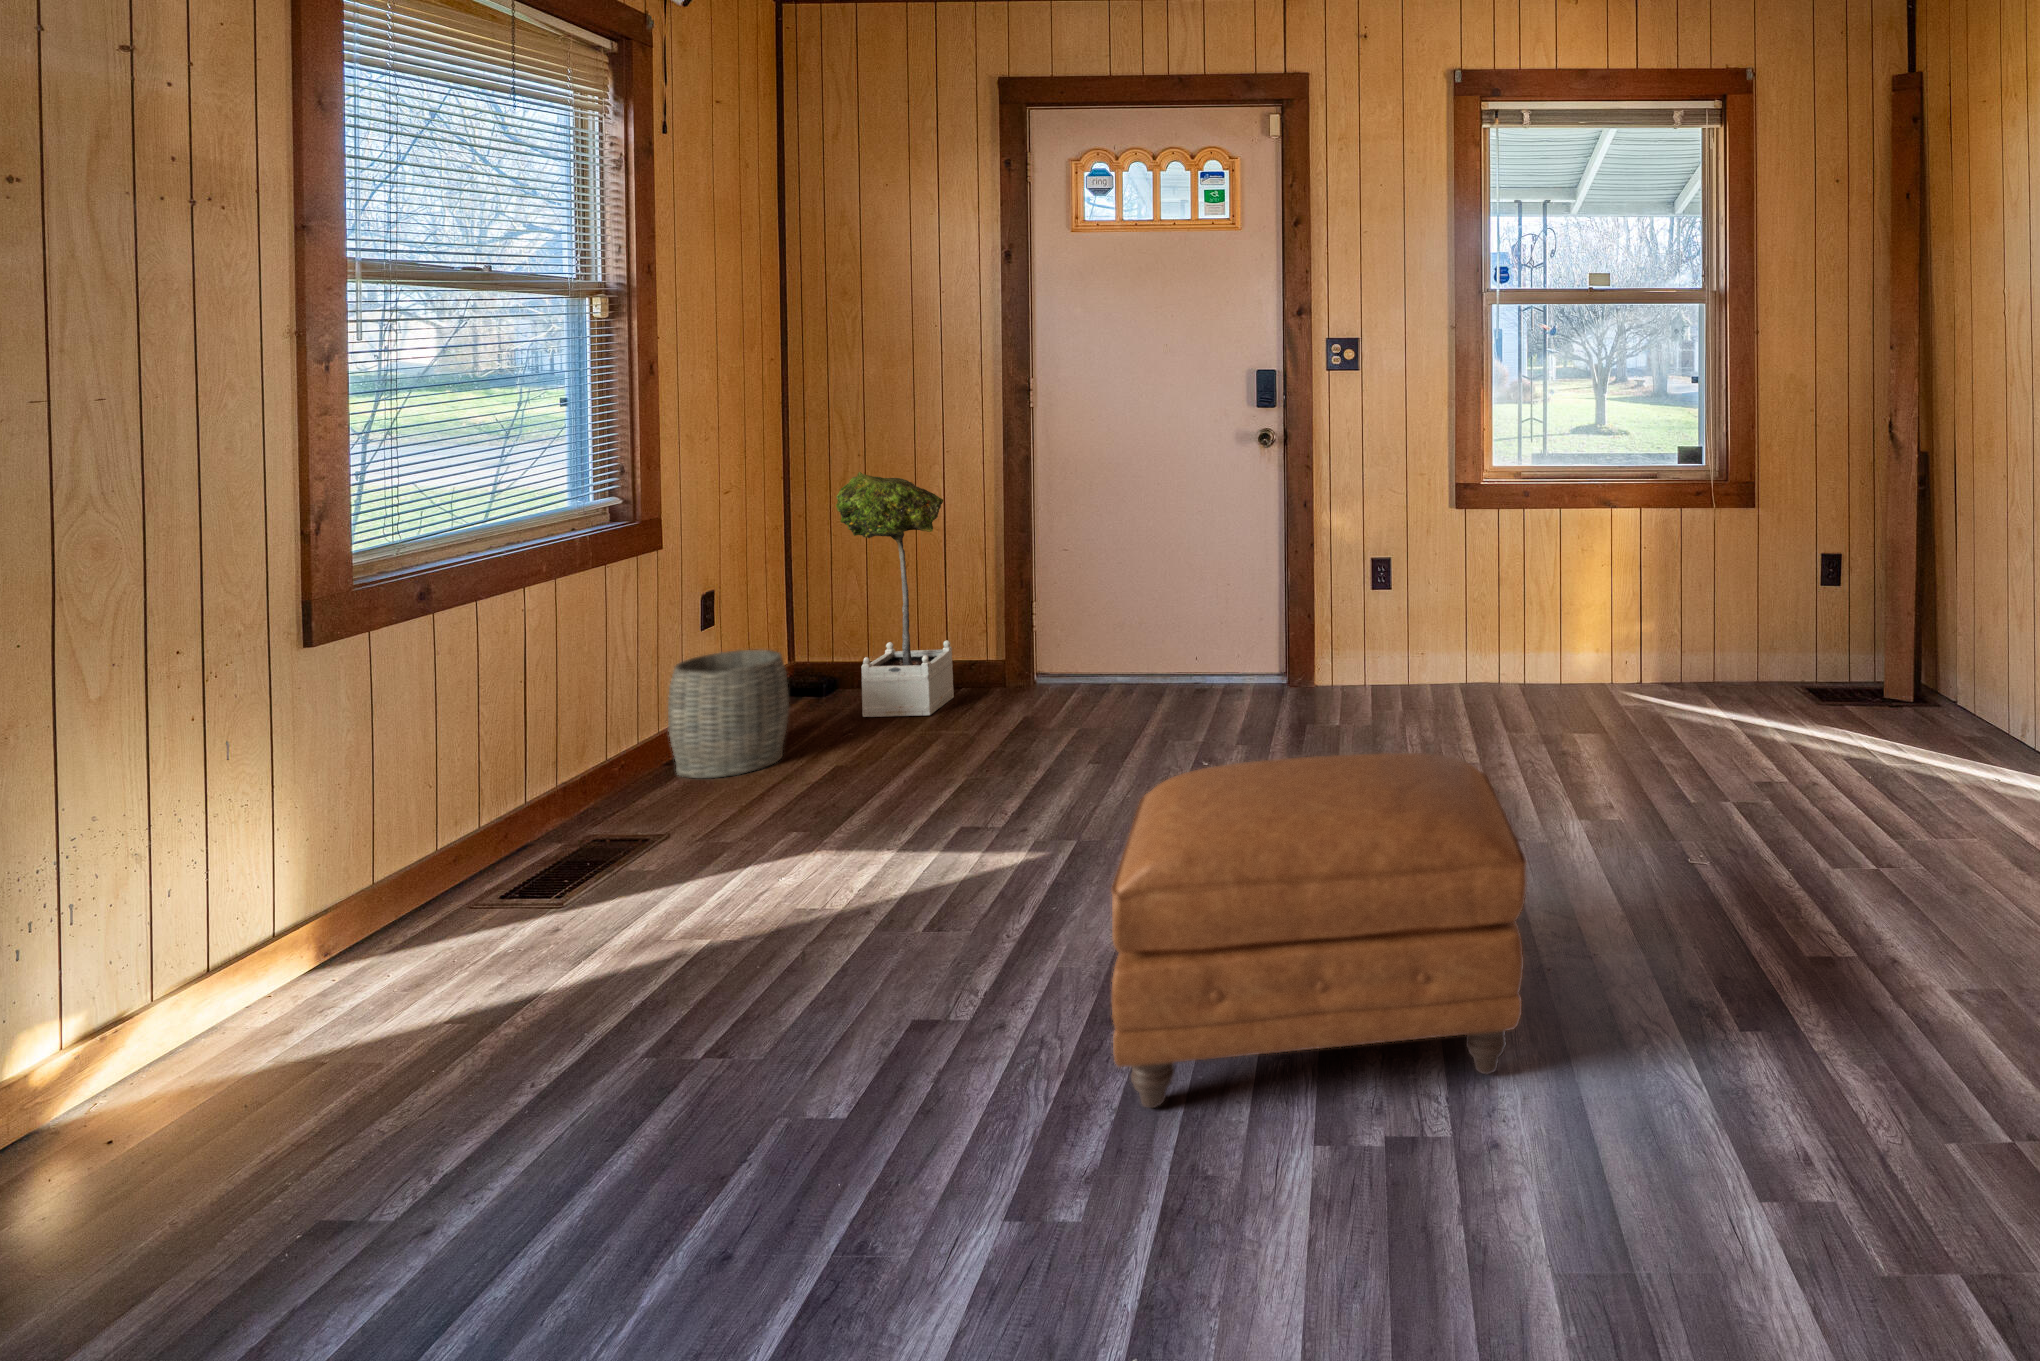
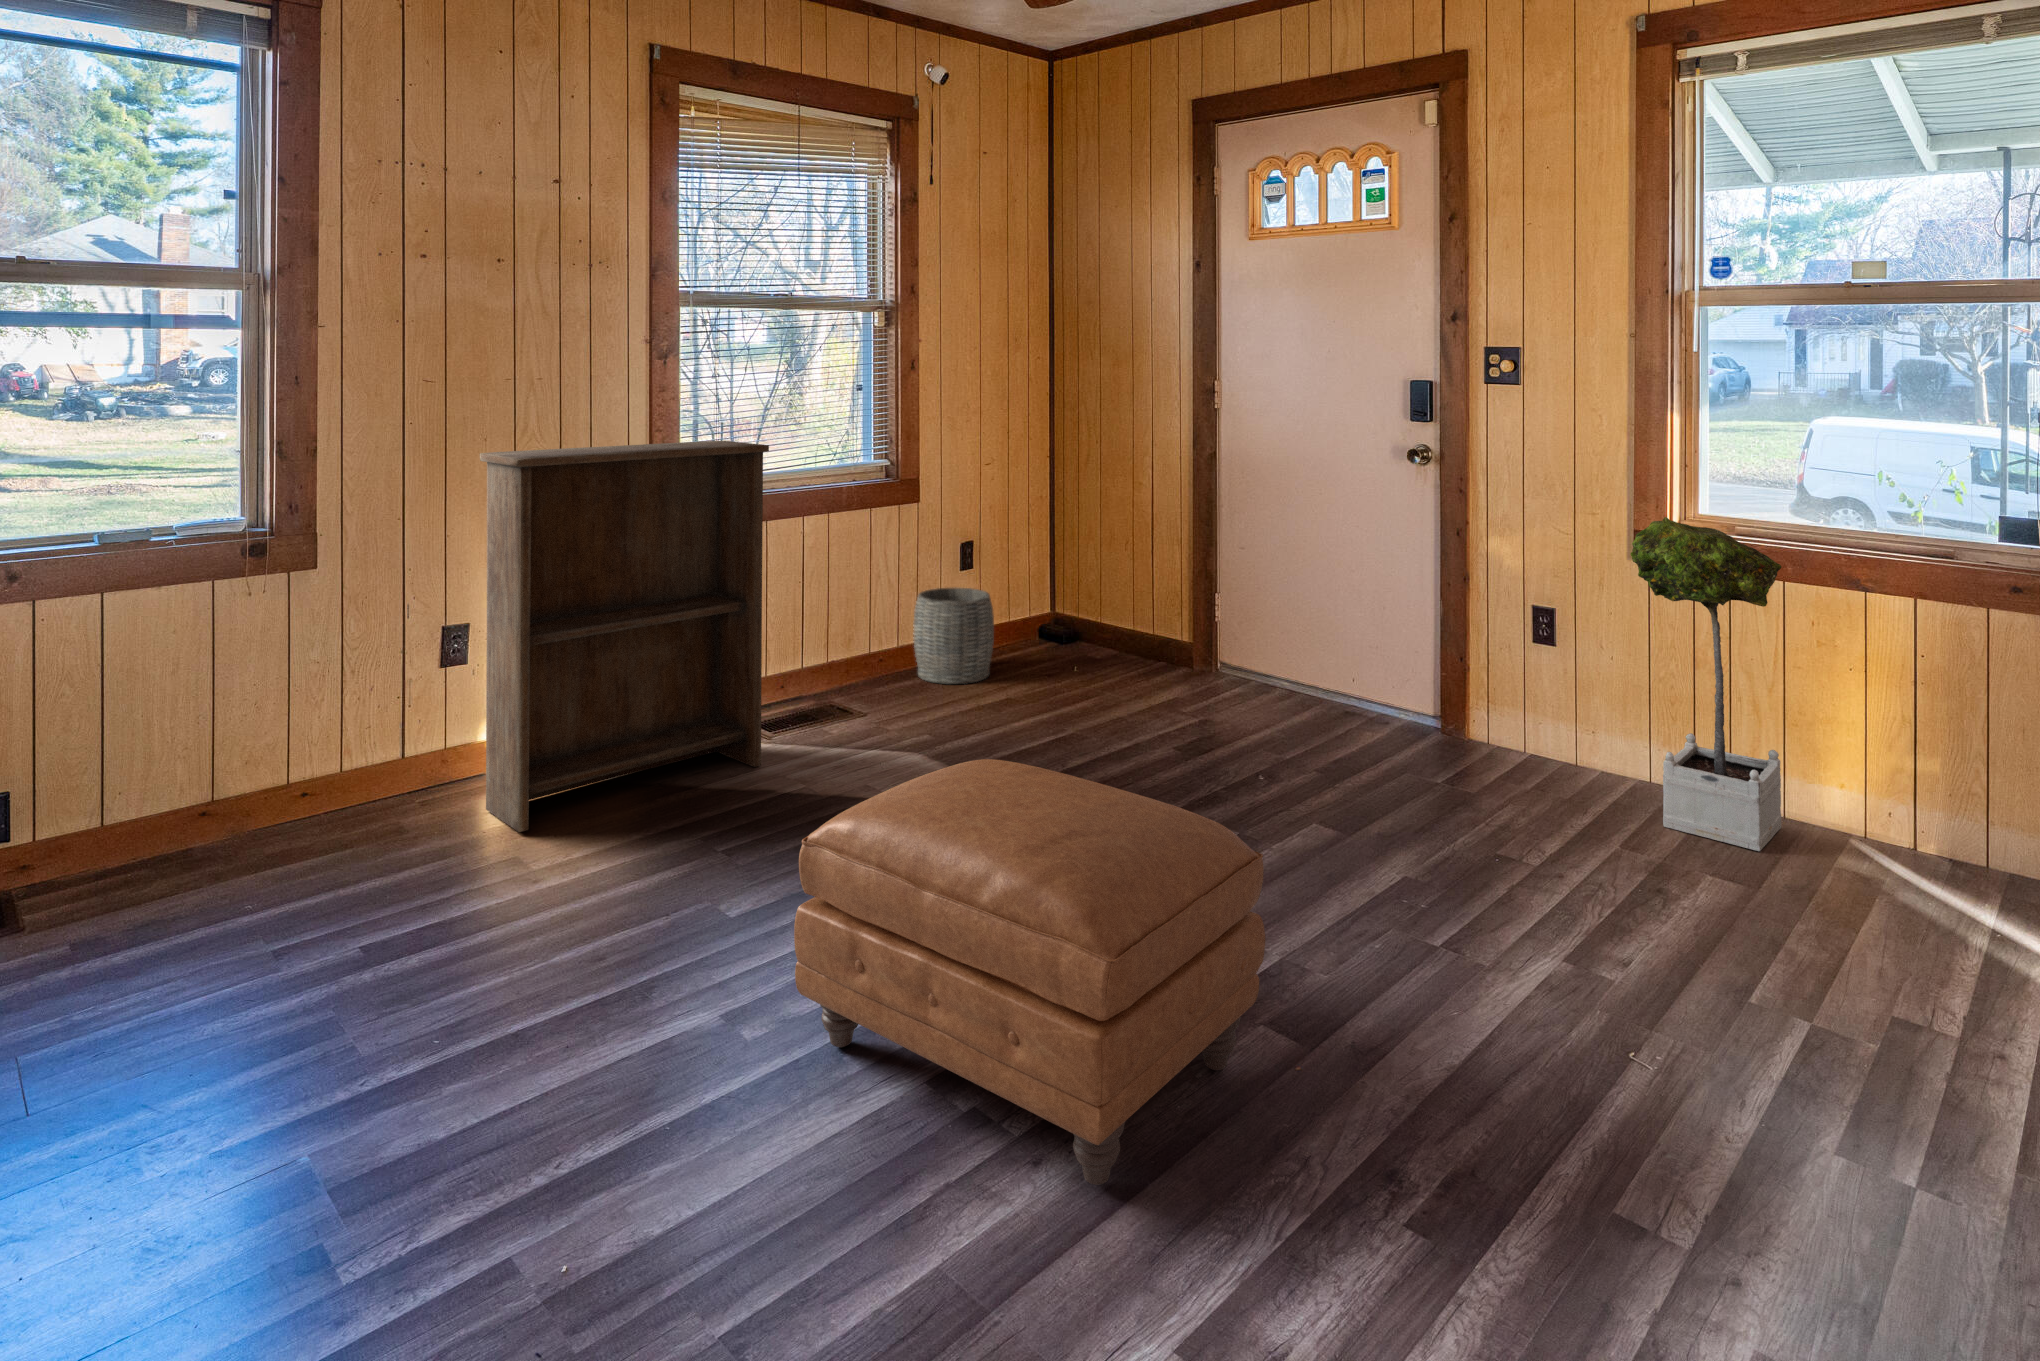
potted tree: present [836,472,954,717] -> present [1631,517,1781,851]
bookshelf: none [131,481,613,1146] -> present [480,441,769,832]

